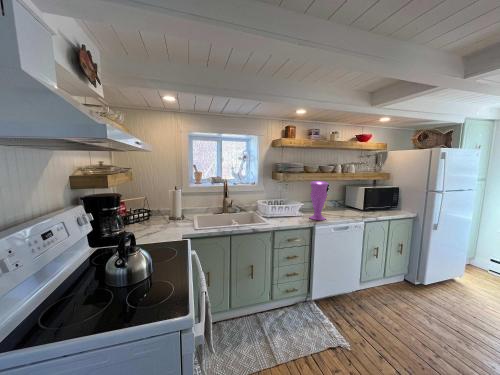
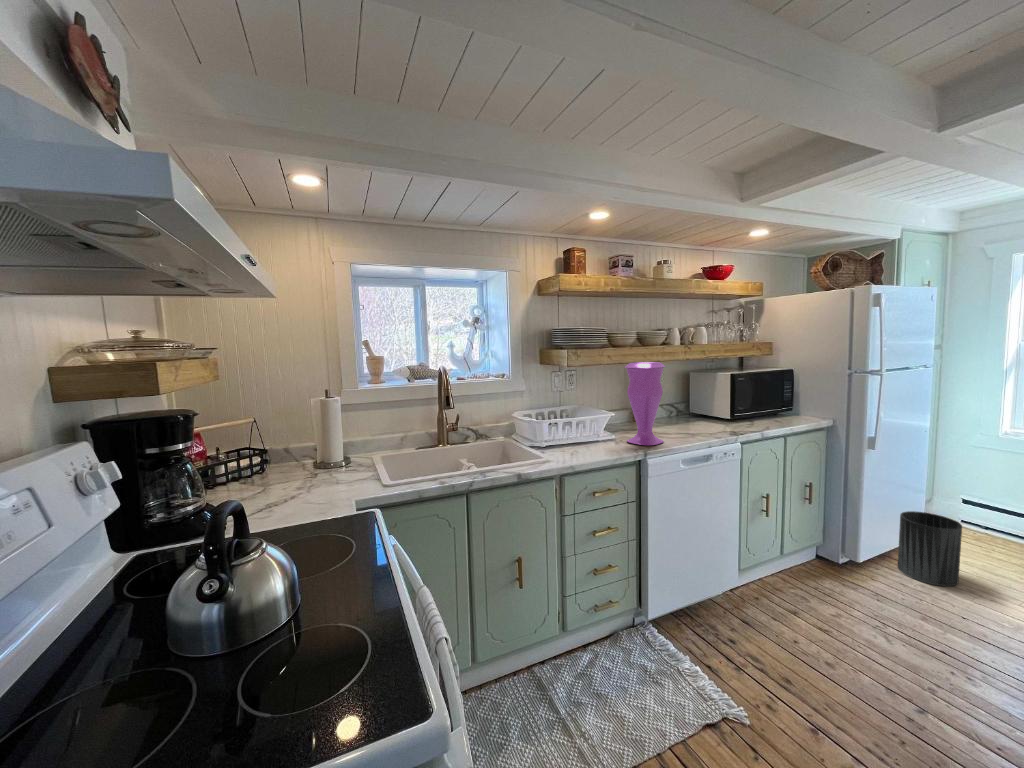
trash can: none [447,262,482,301] -> present [898,511,962,586]

